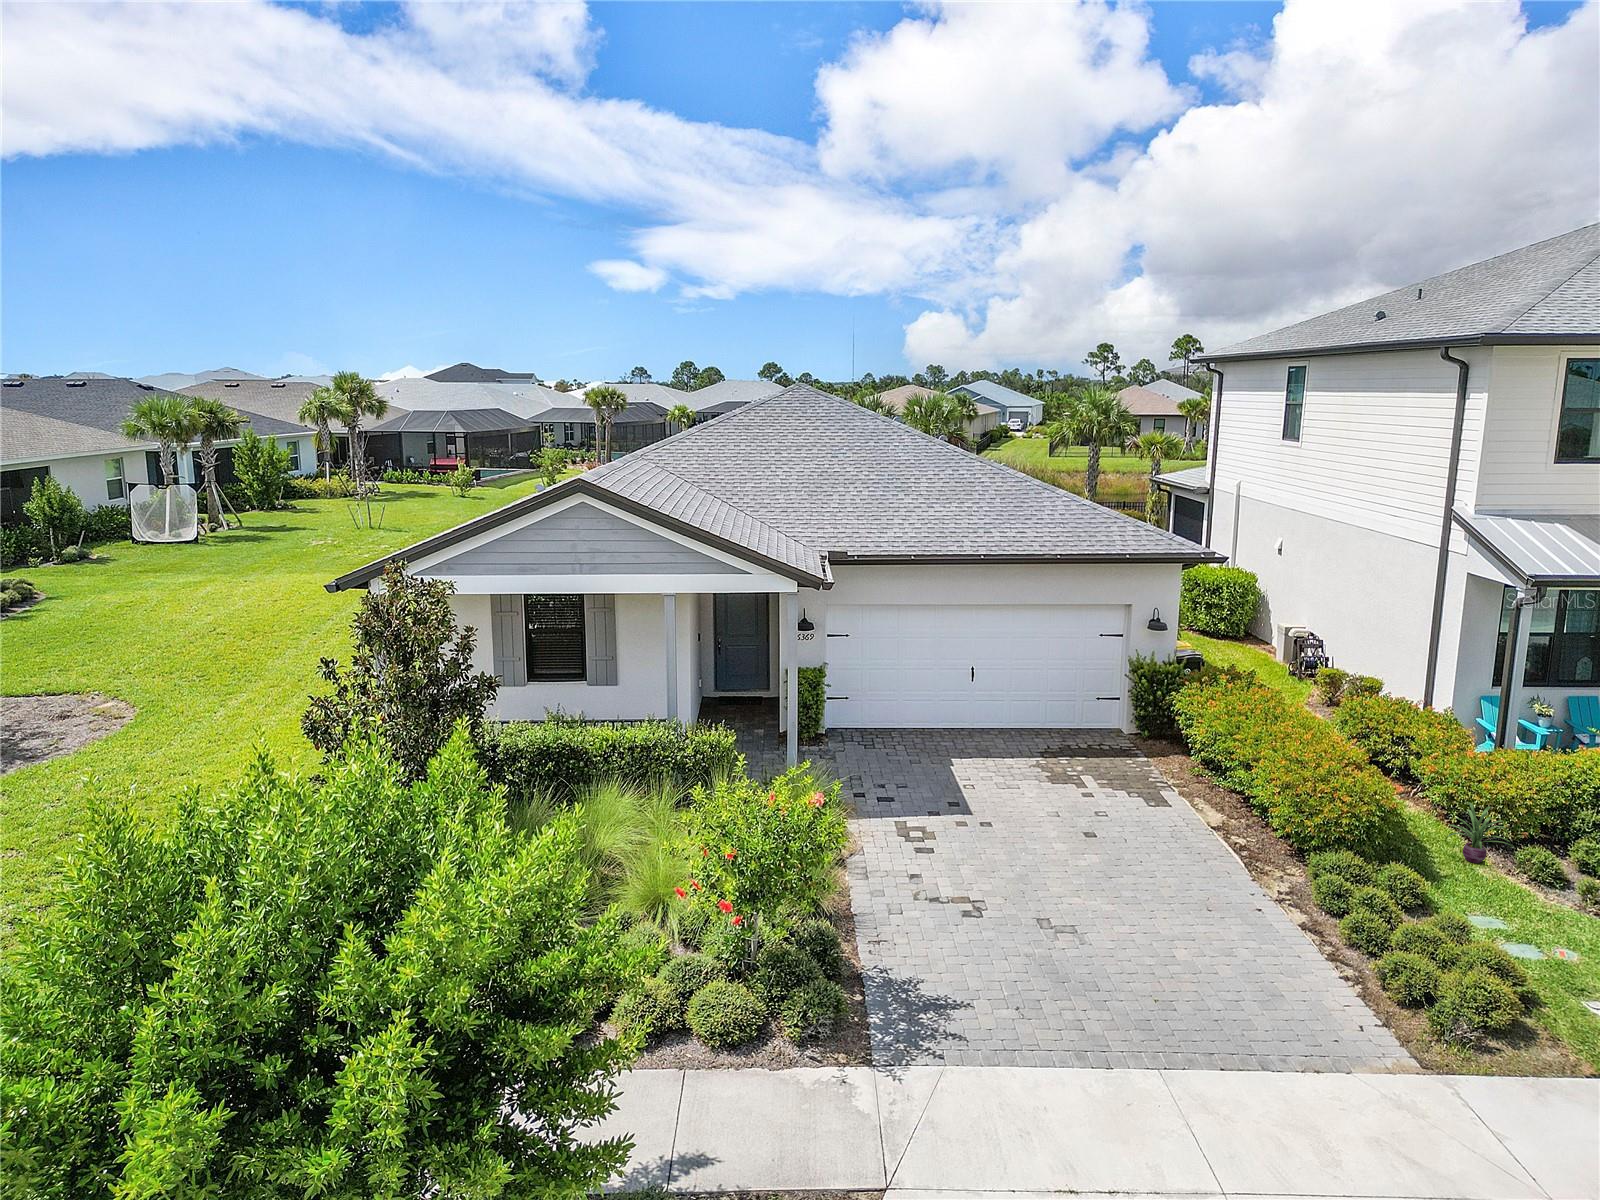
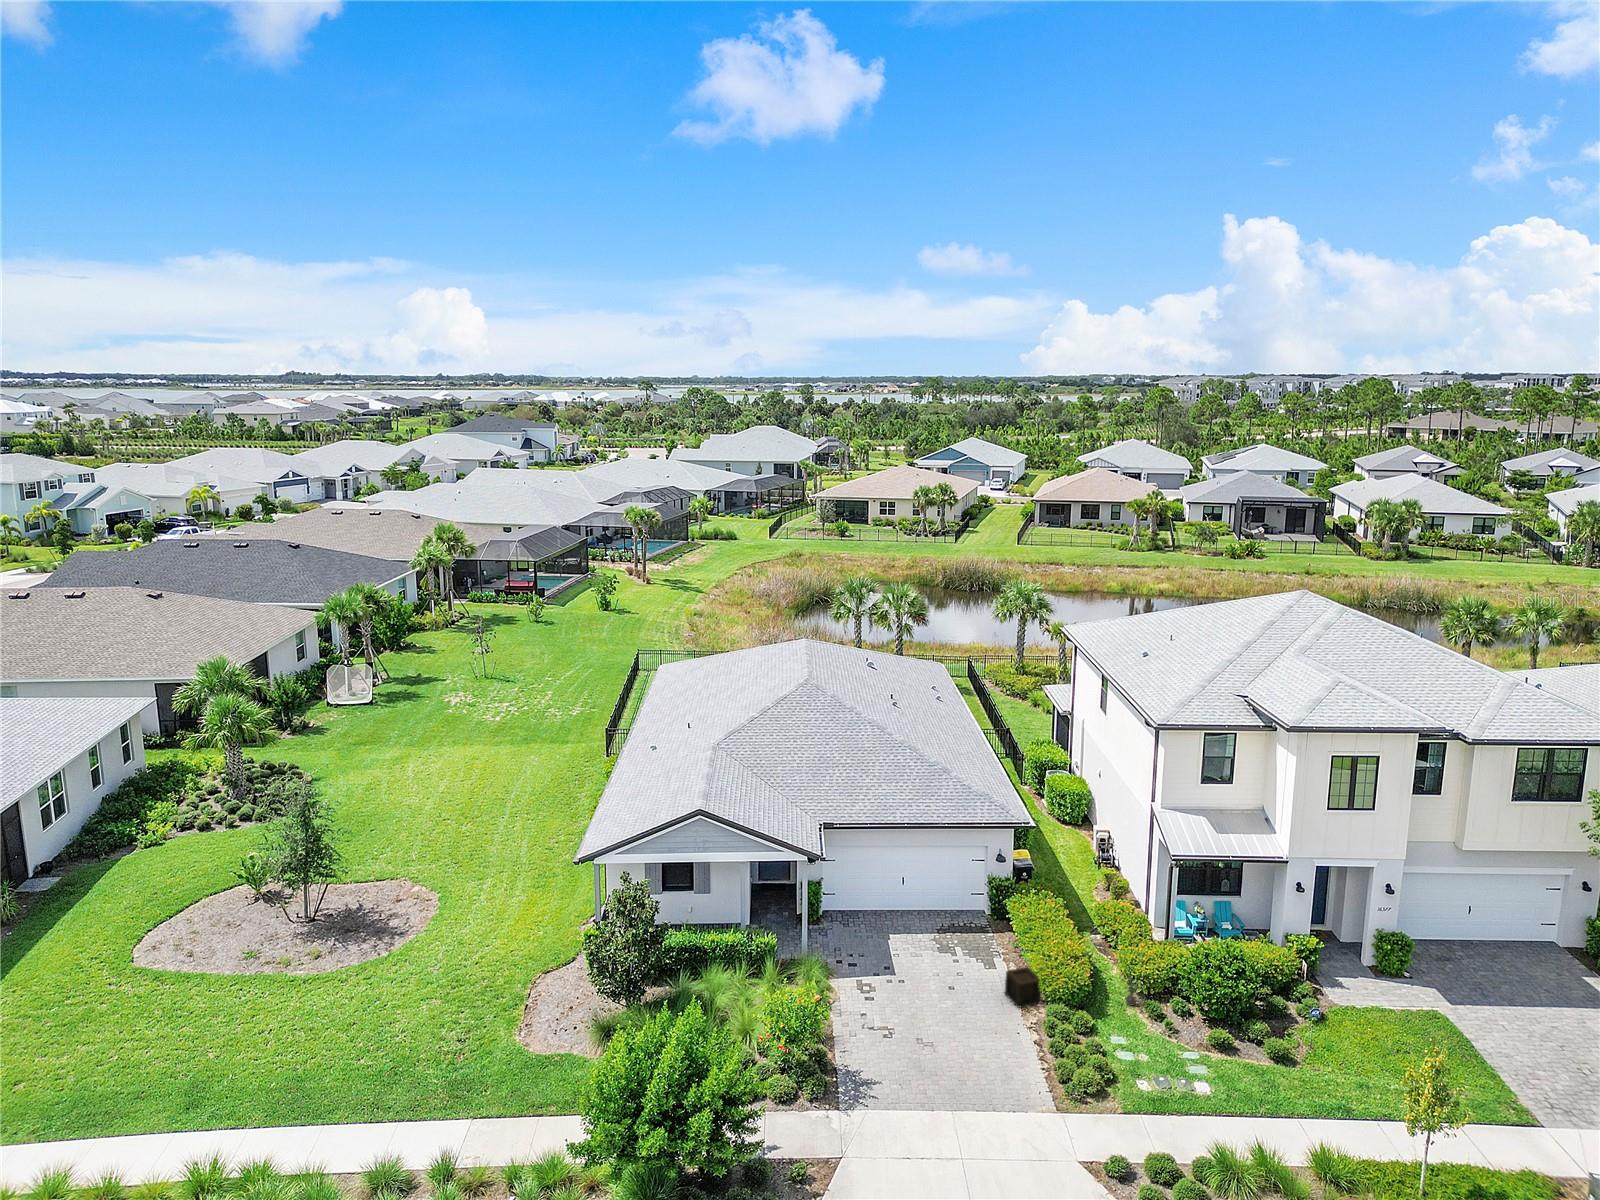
wooden crate: none [1204,789,1291,866] -> present [1005,967,1042,1008]

